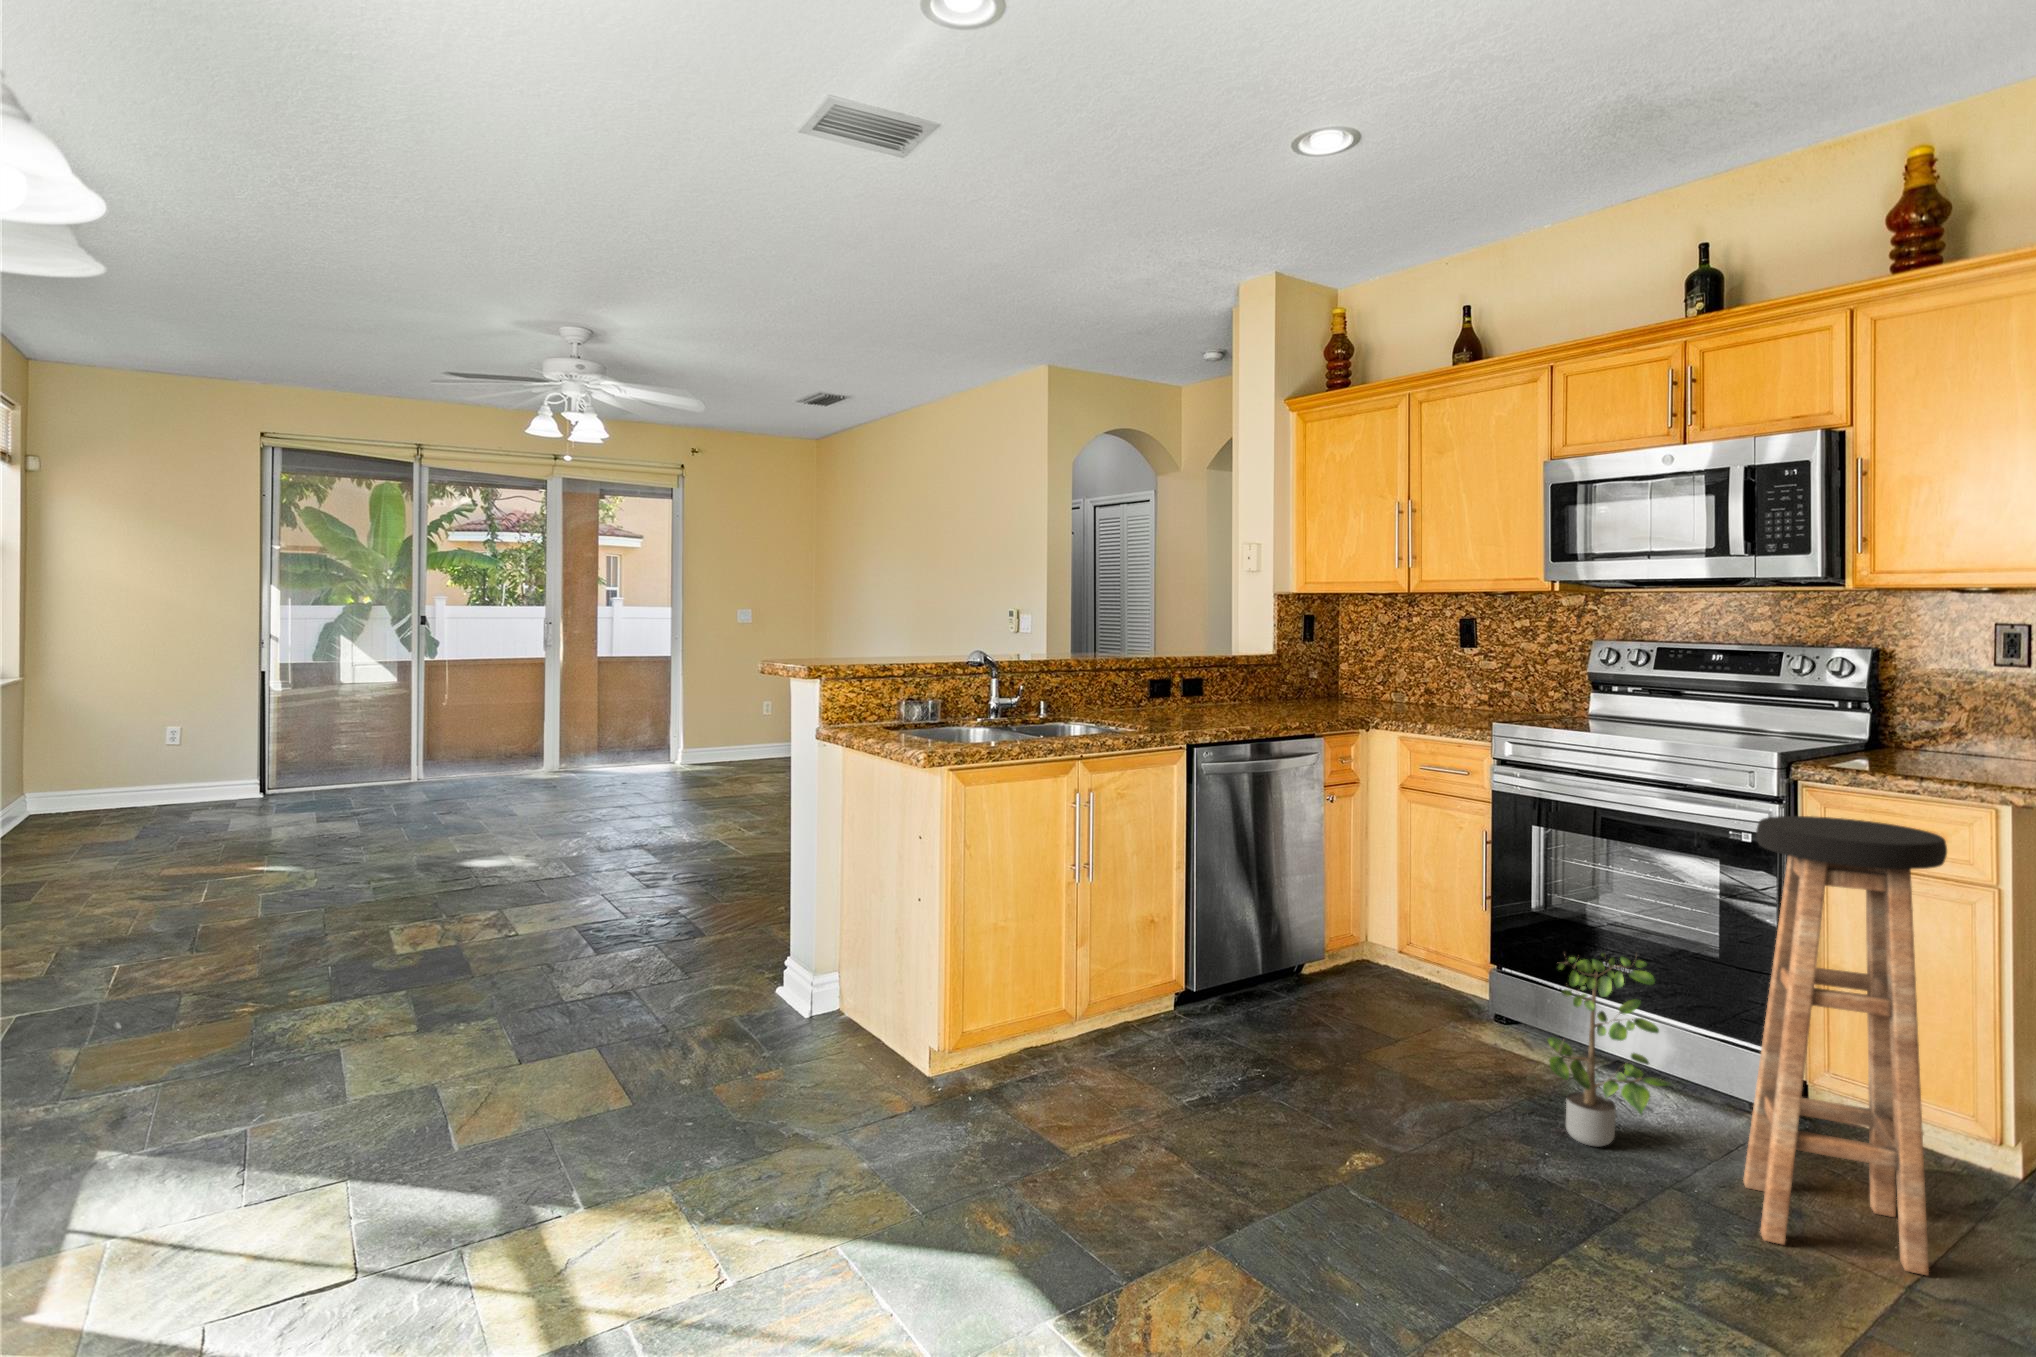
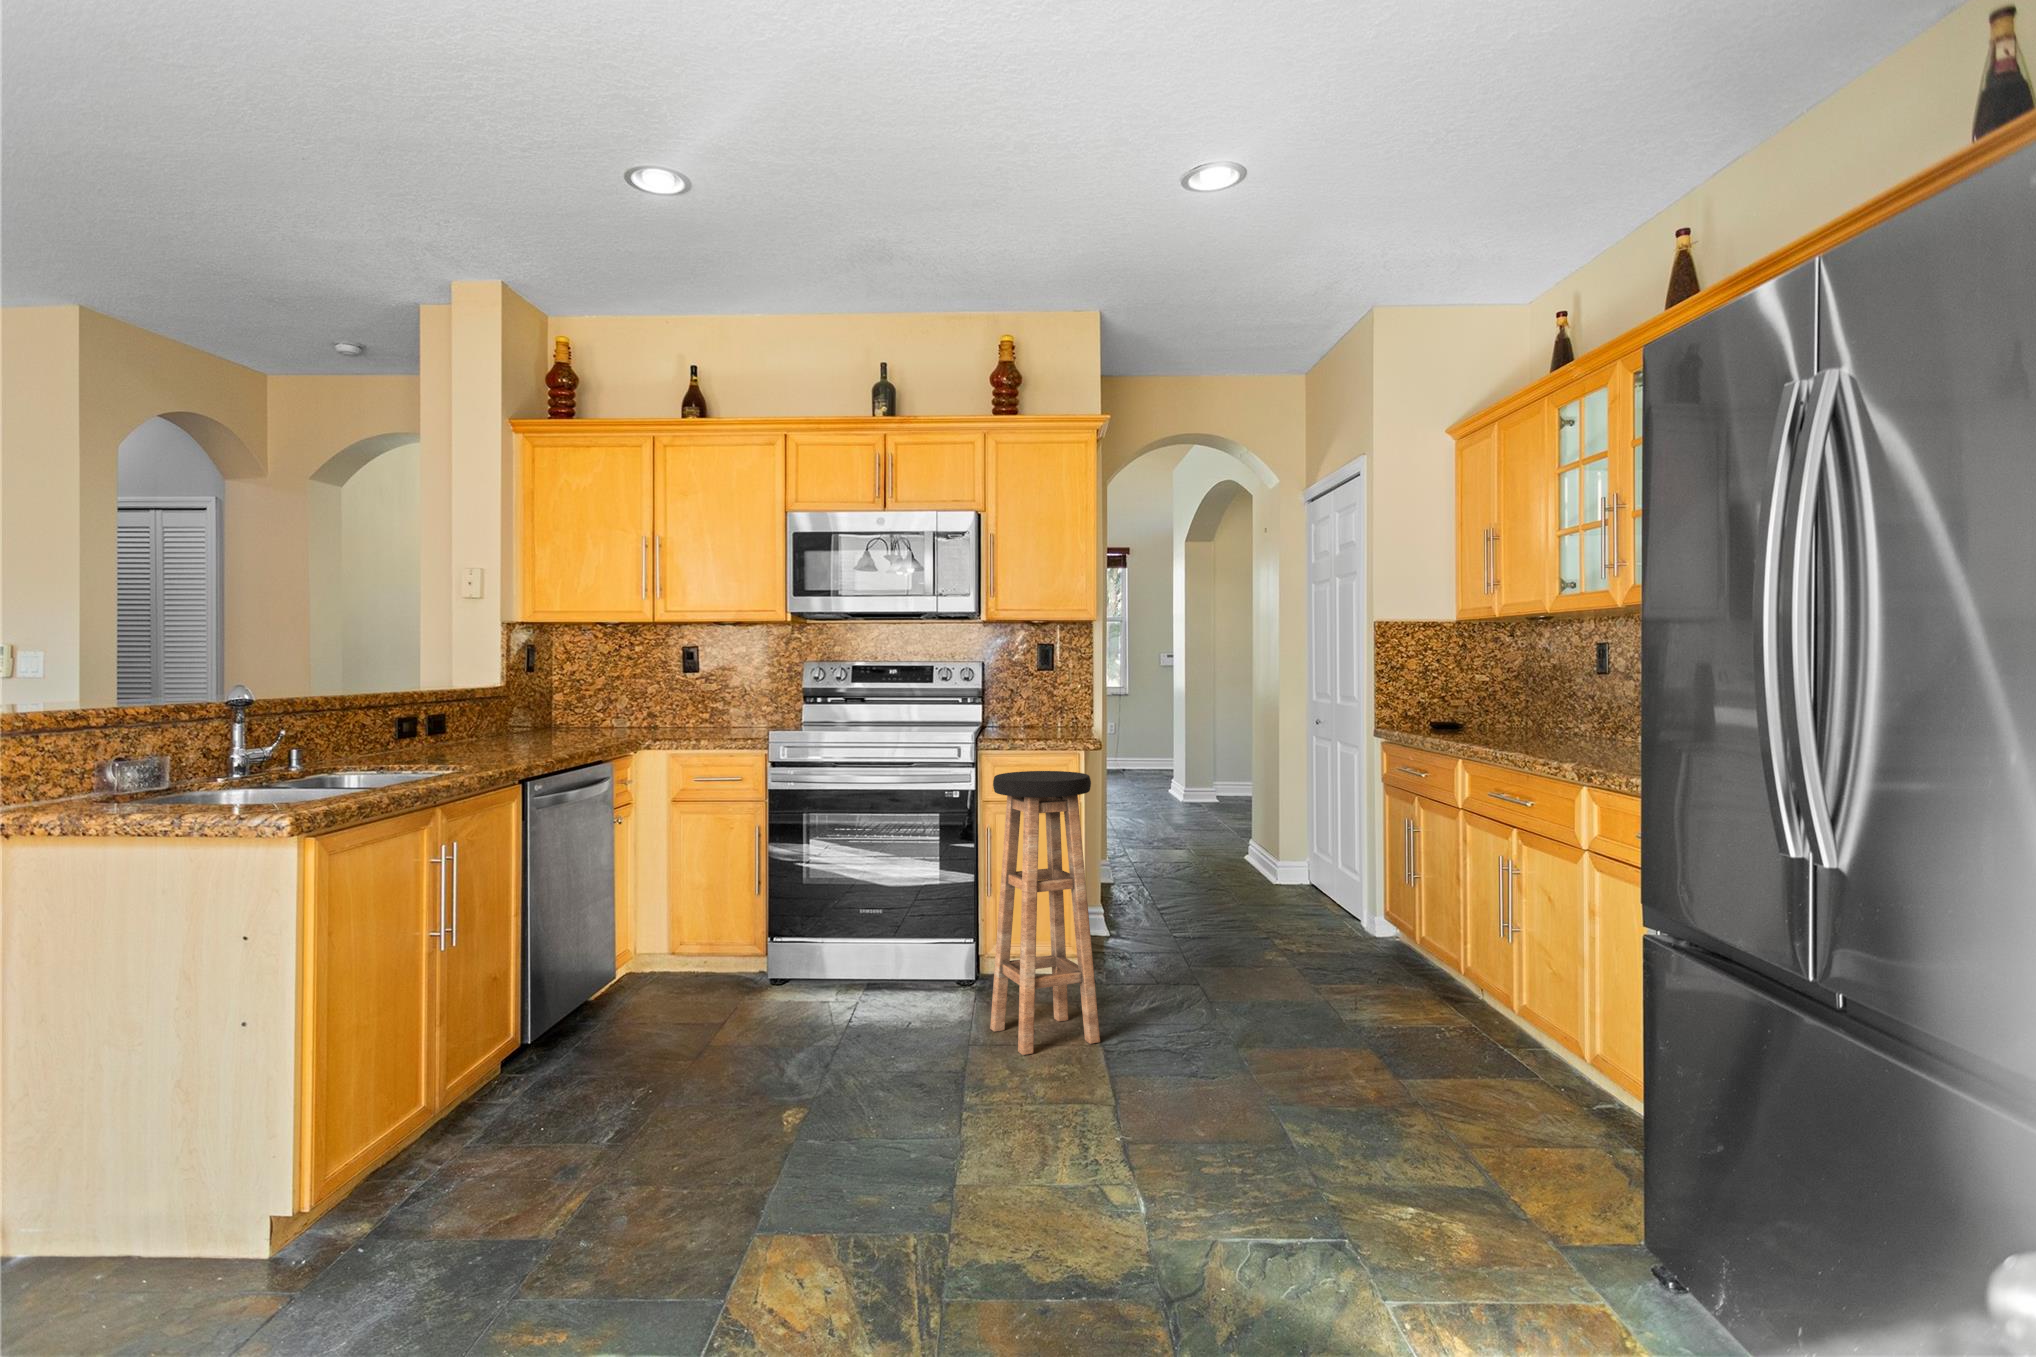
potted plant: present [1548,953,1671,1146] -> none [860,888,947,1040]

